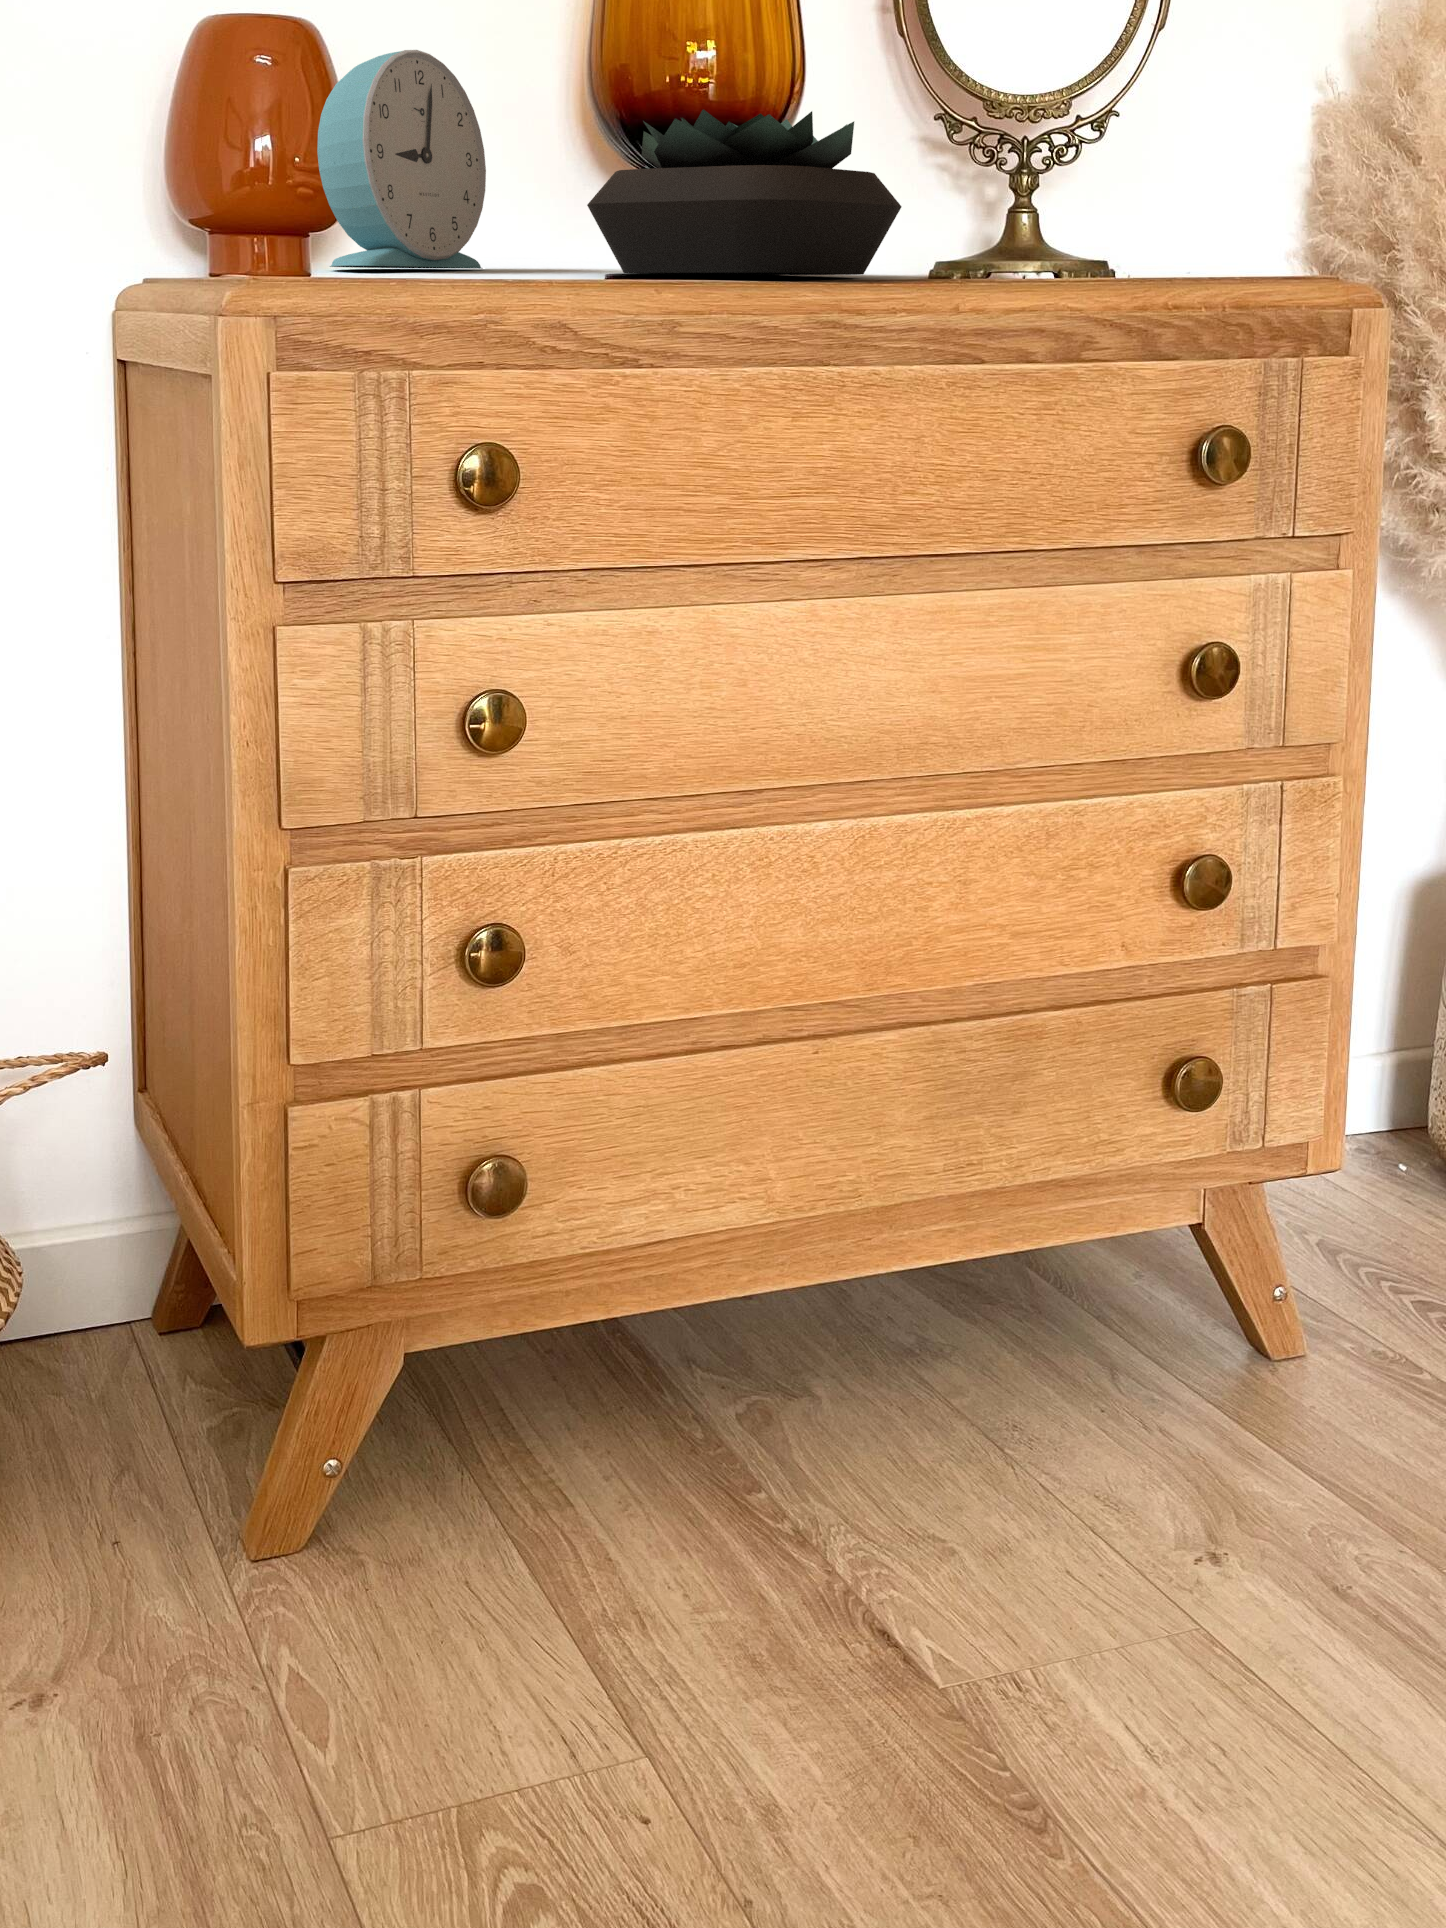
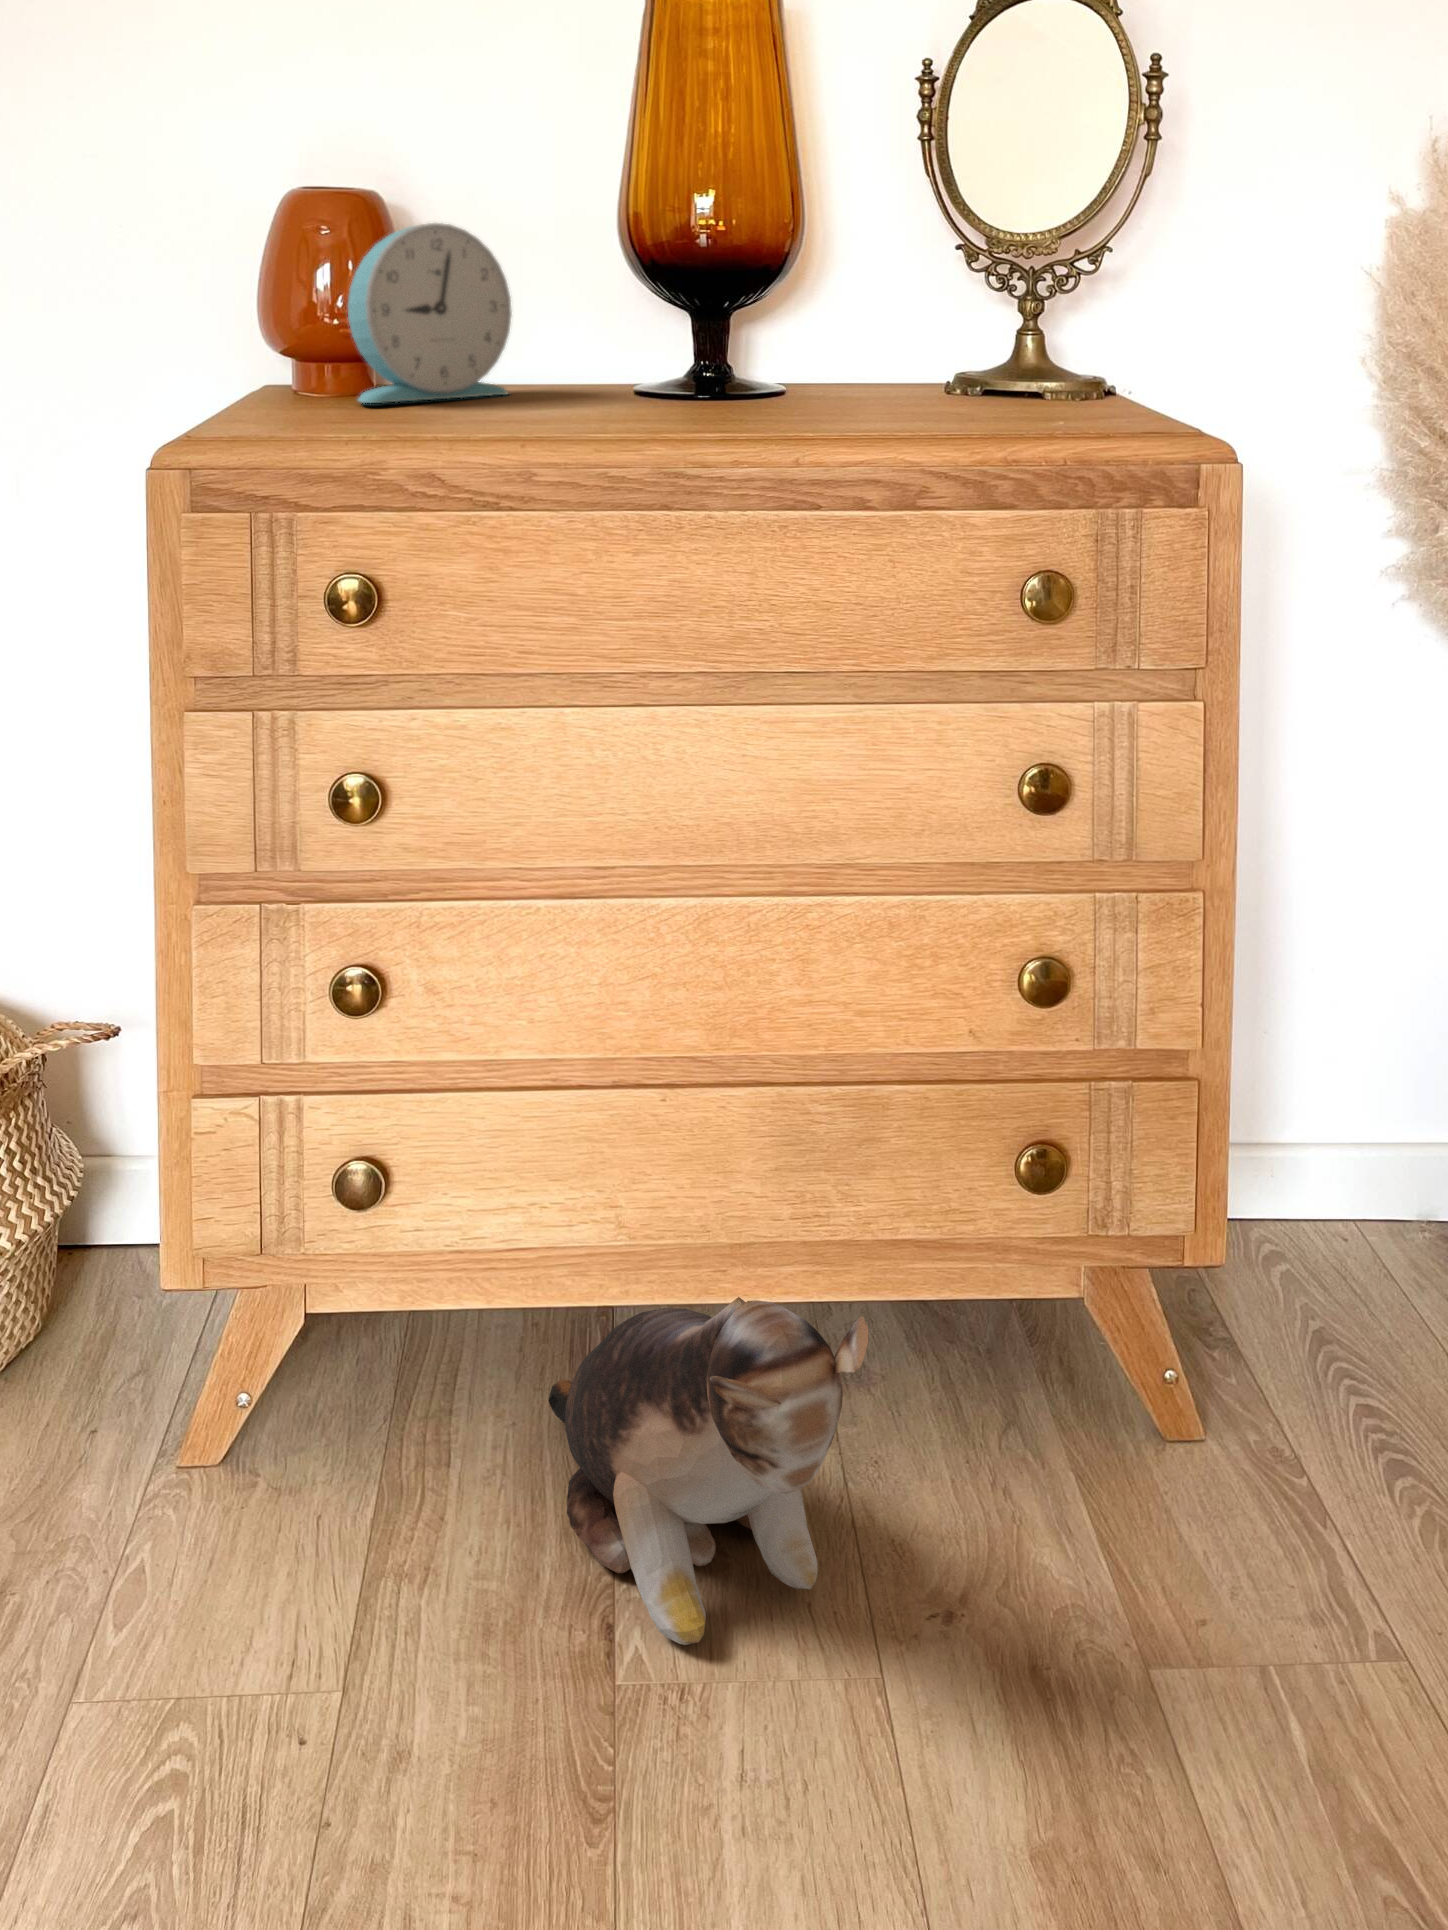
succulent plant: present [587,109,901,275] -> none [529,282,798,429]
plush toy: none [644,1215,1232,1613] -> present [548,1297,869,1645]

